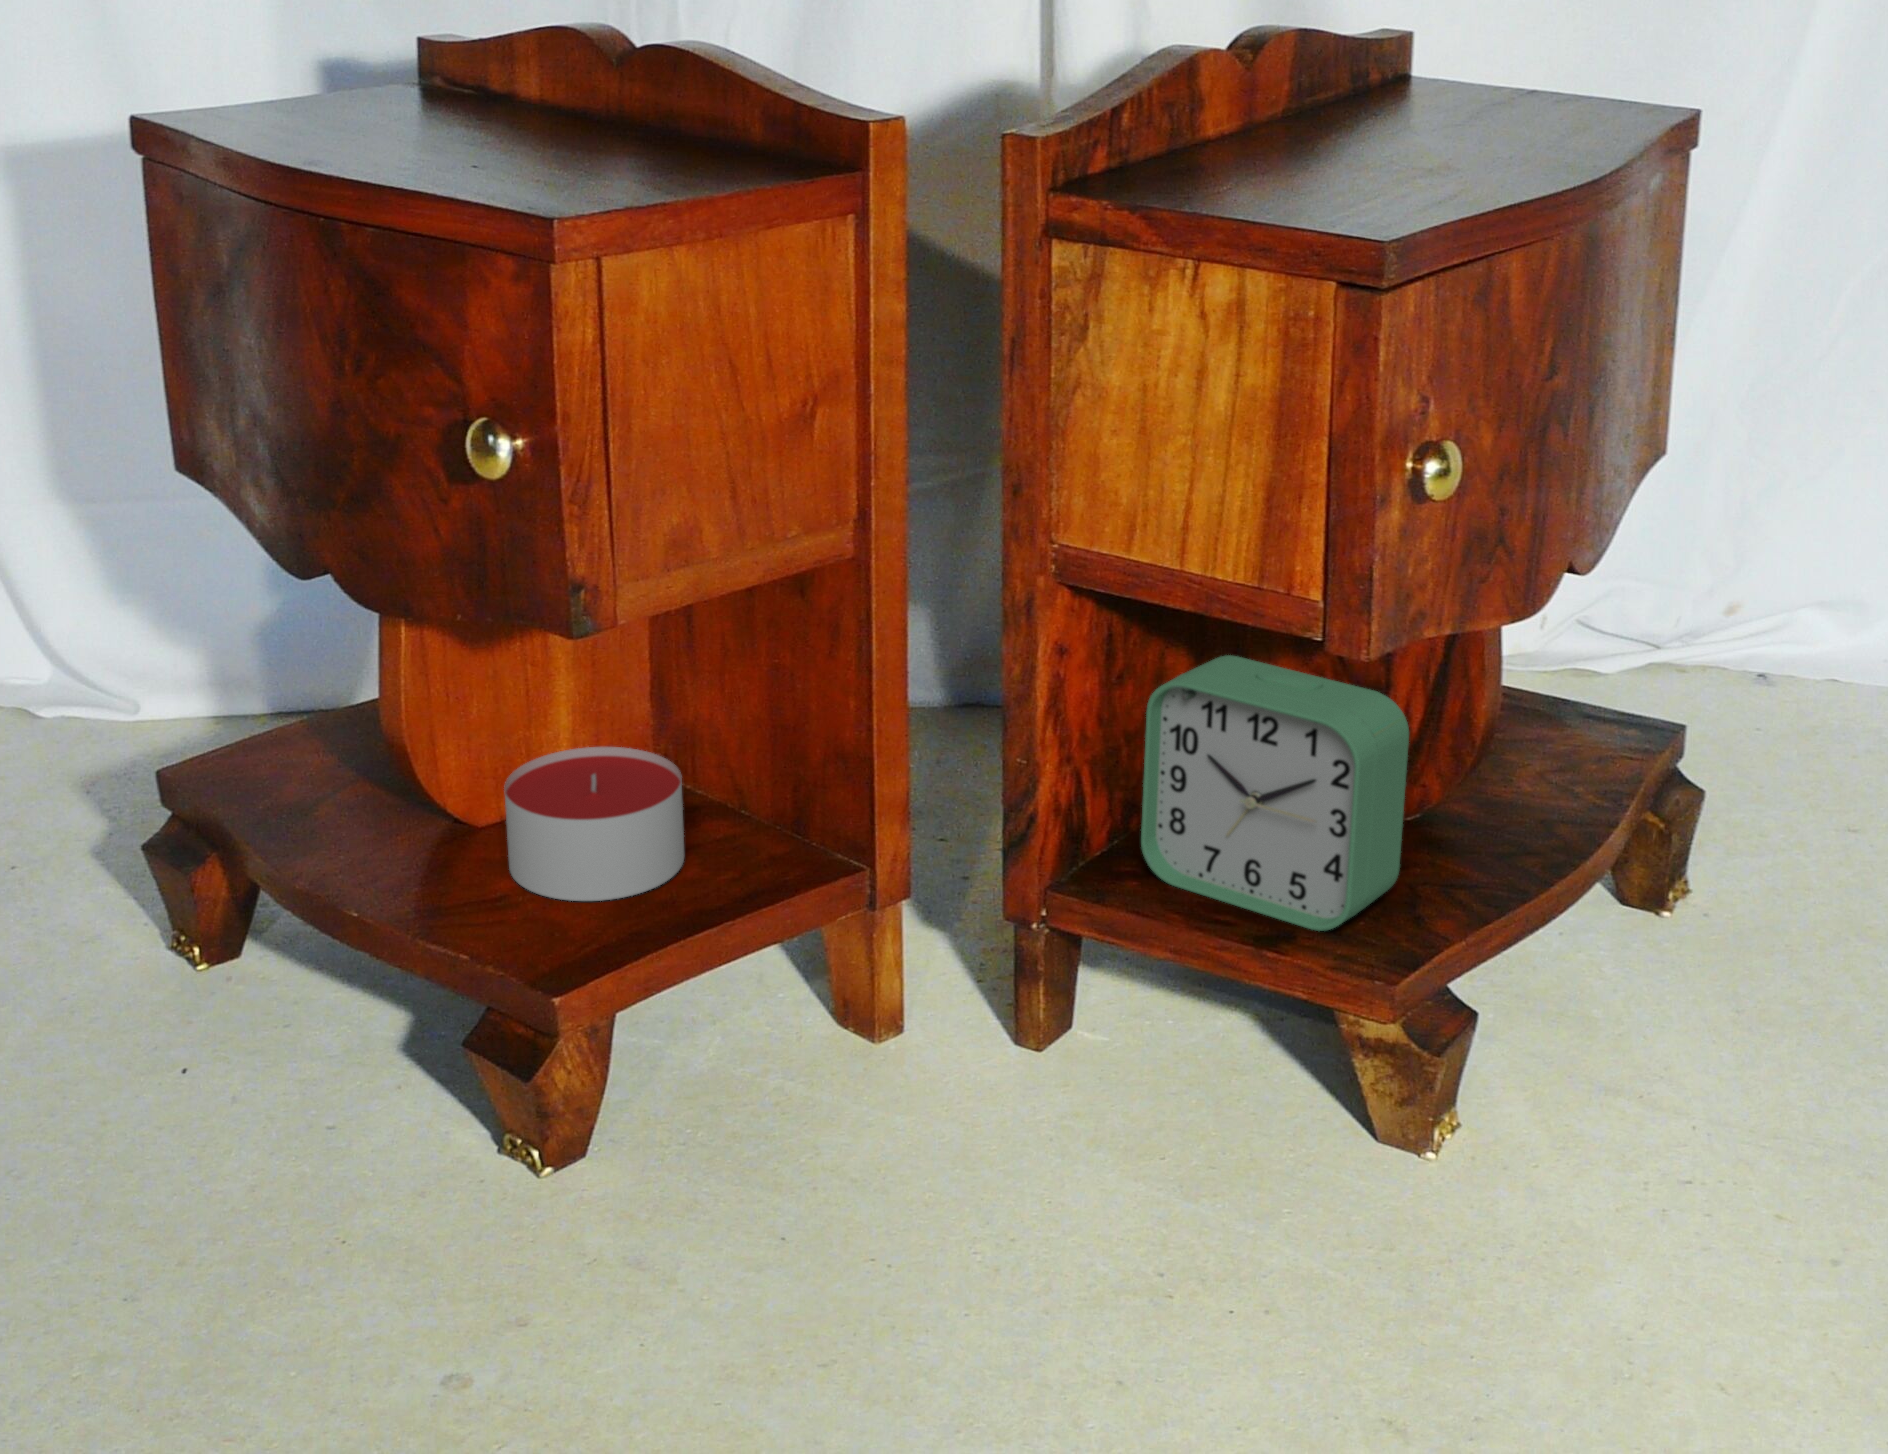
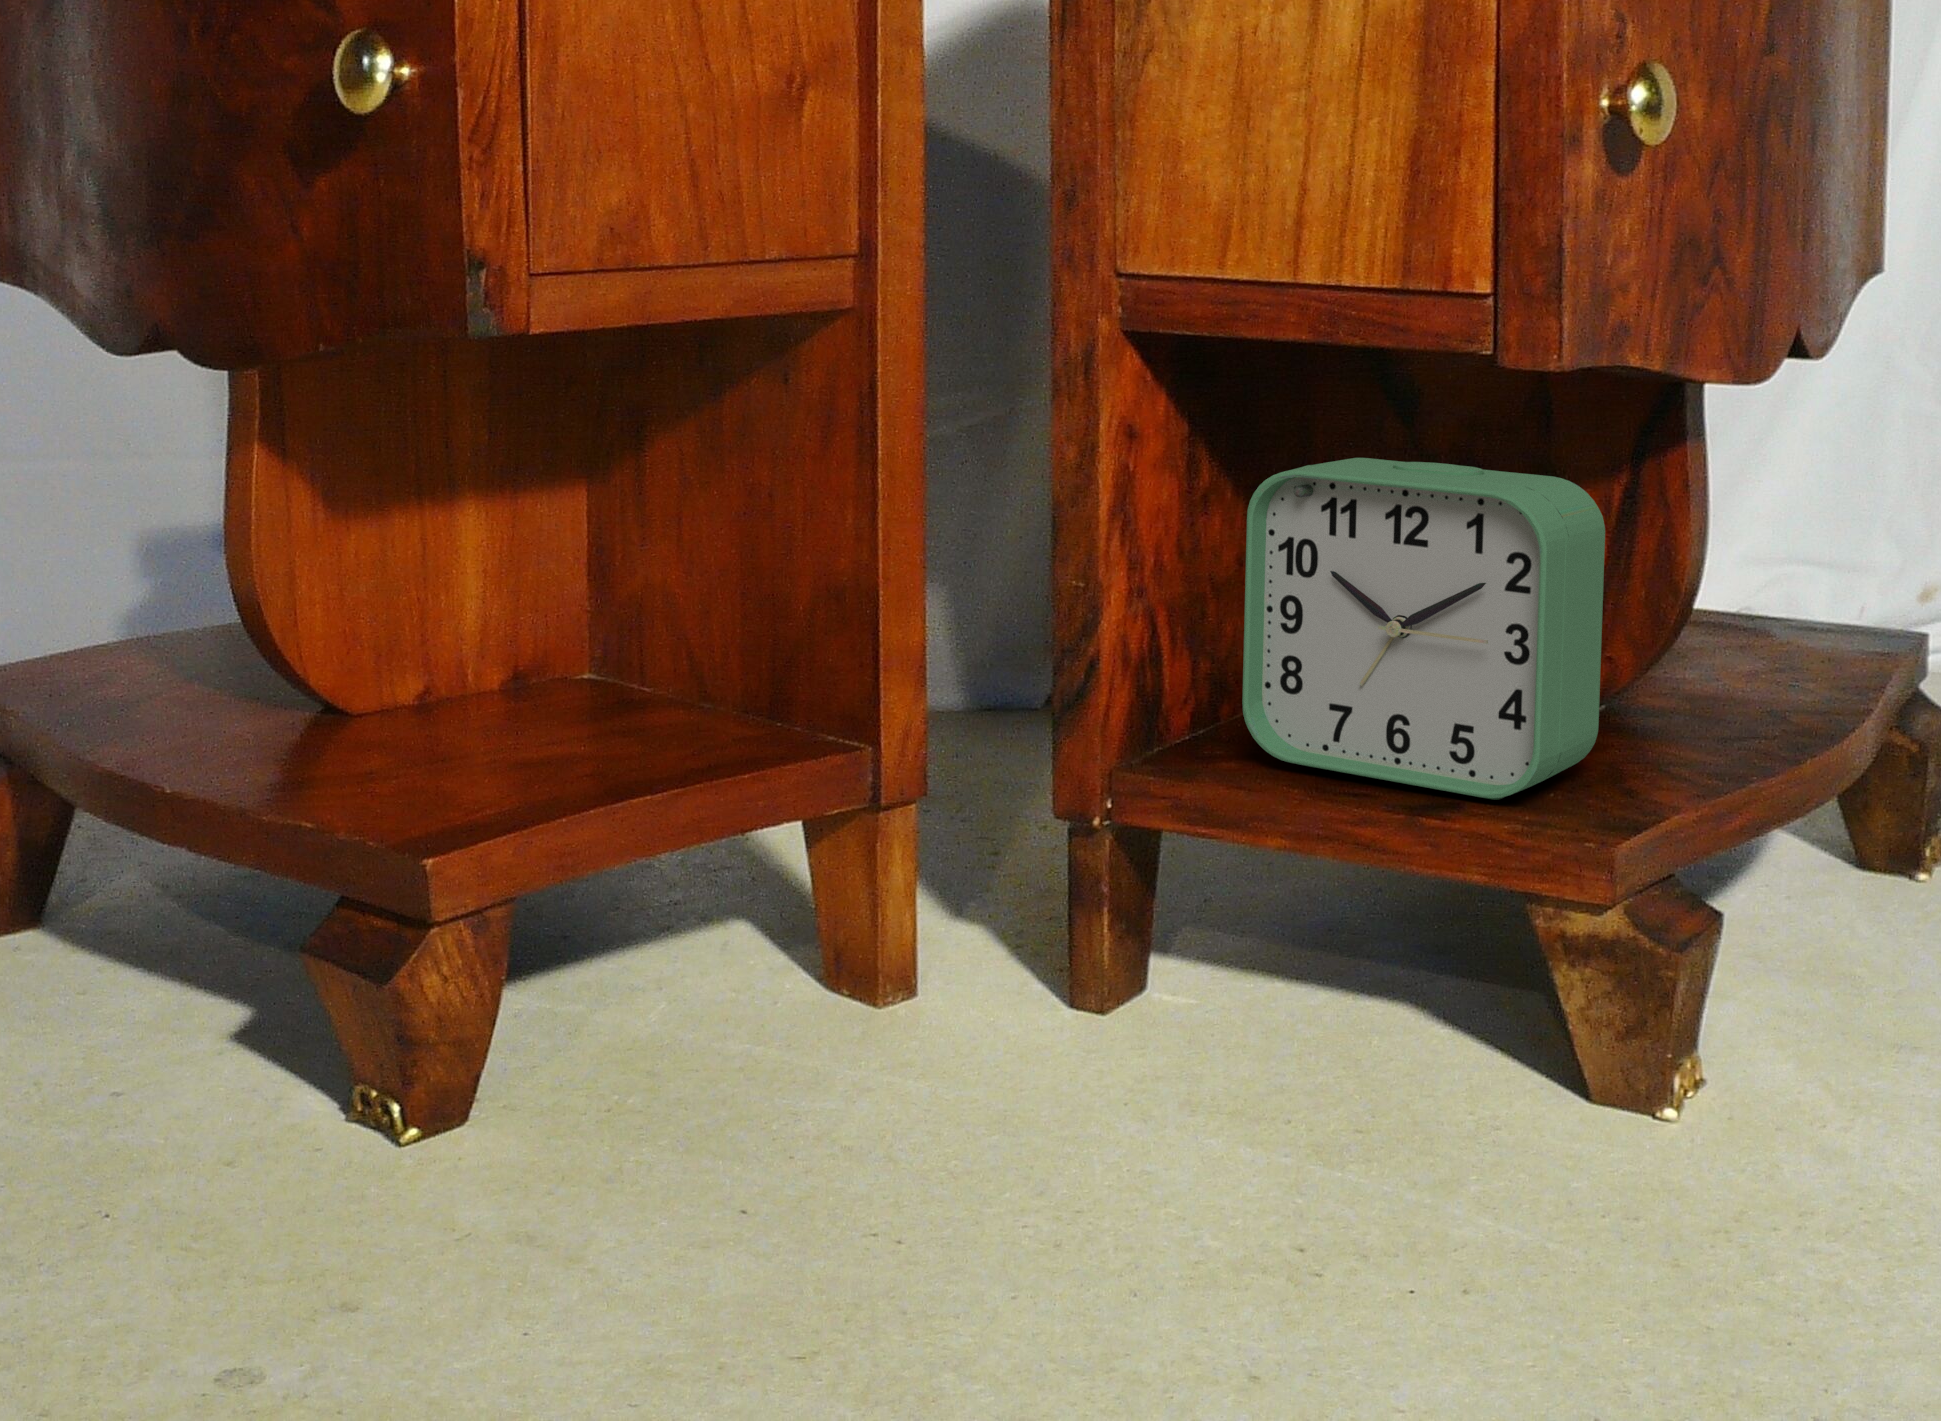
candle: present [504,747,685,901] -> none [381,603,624,777]

